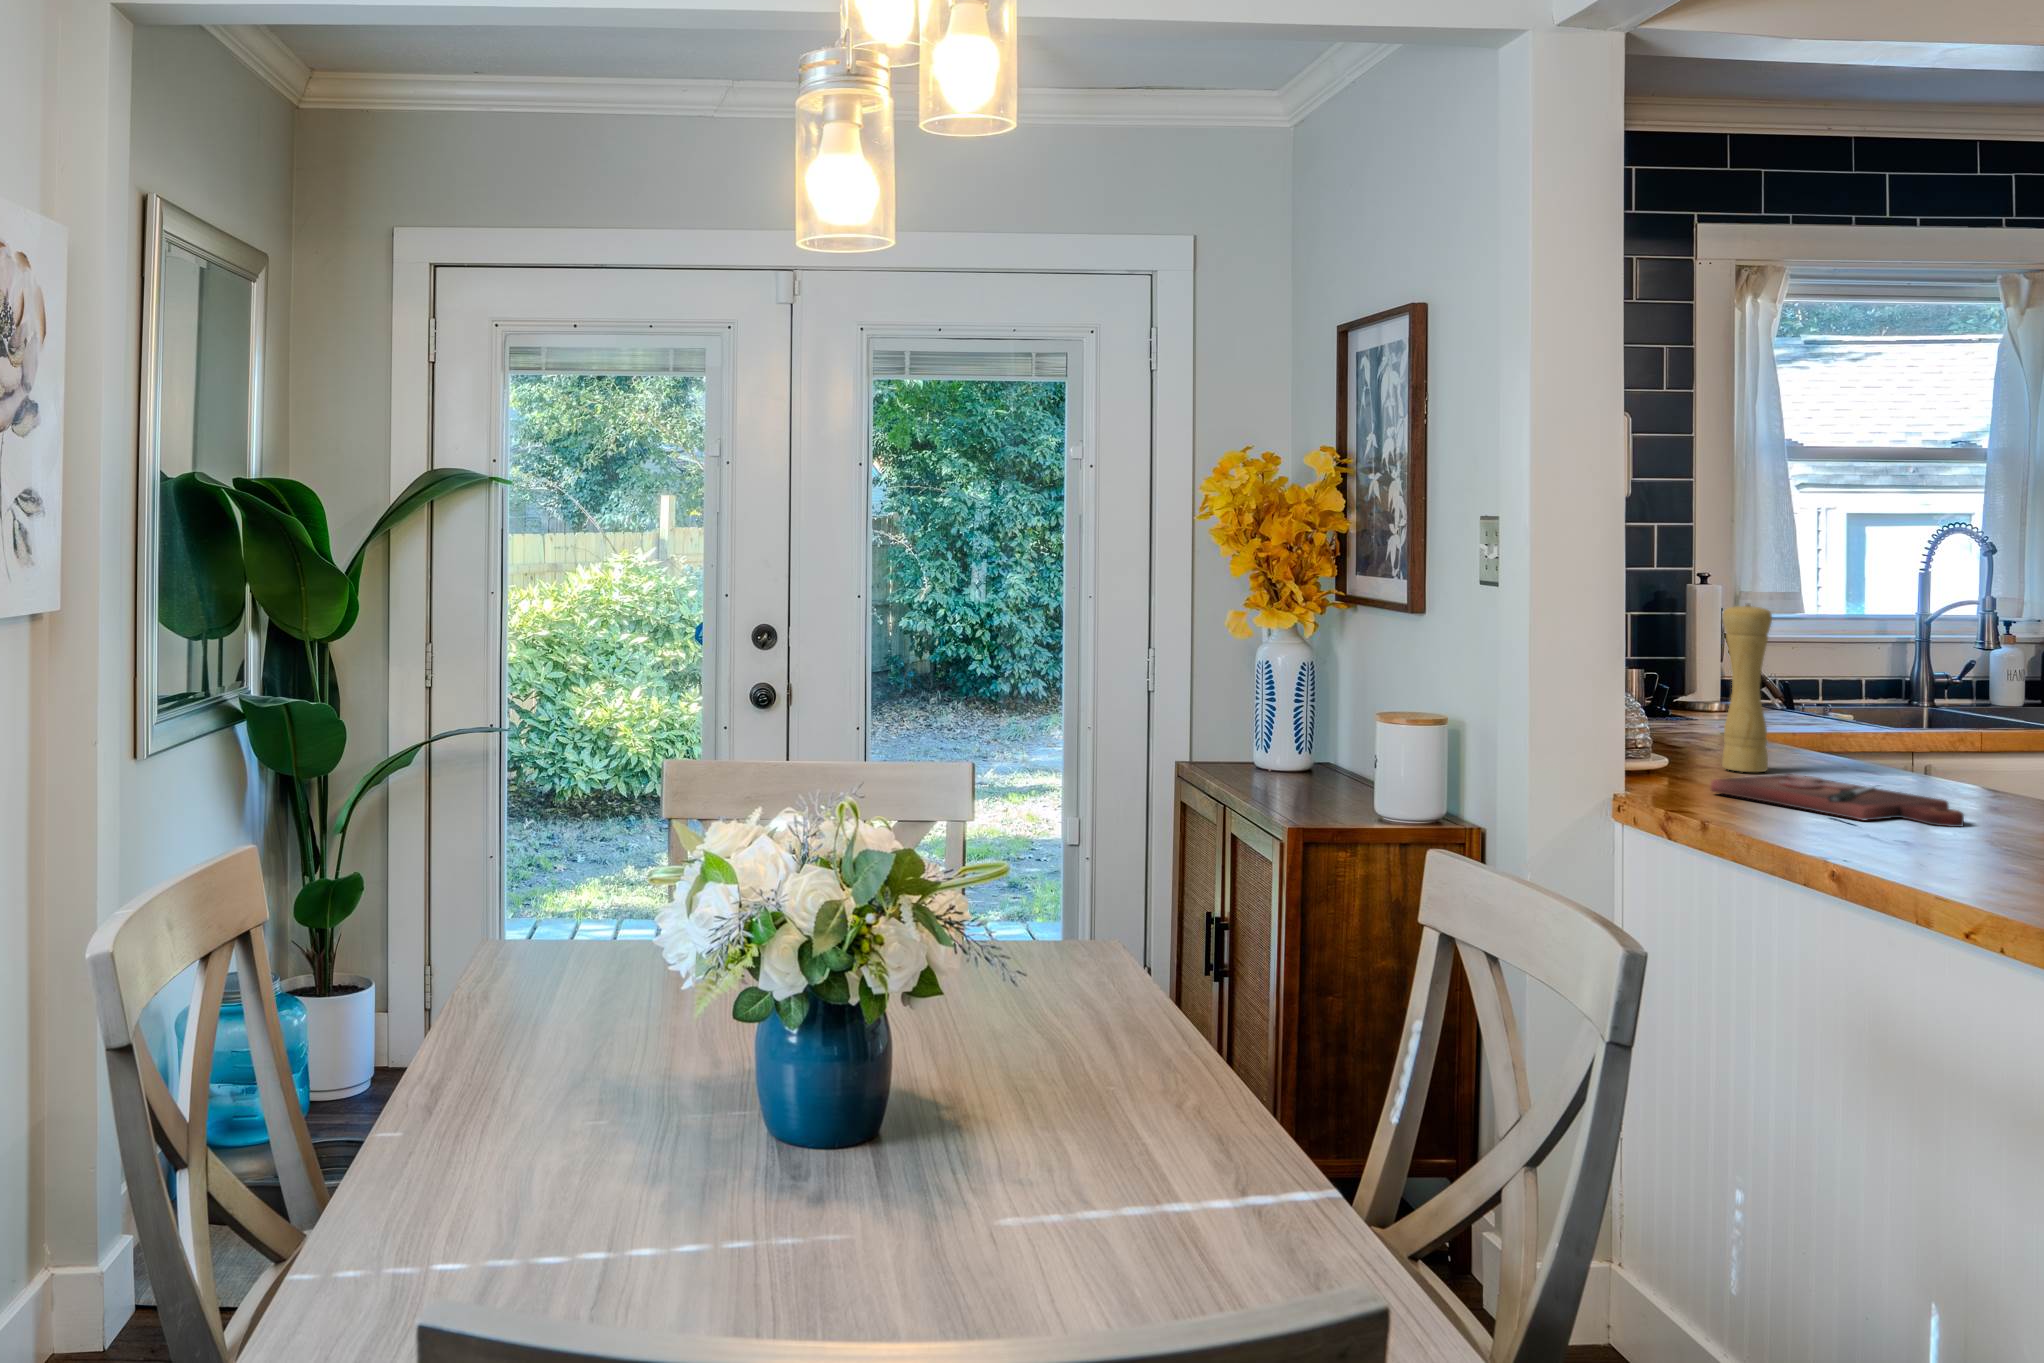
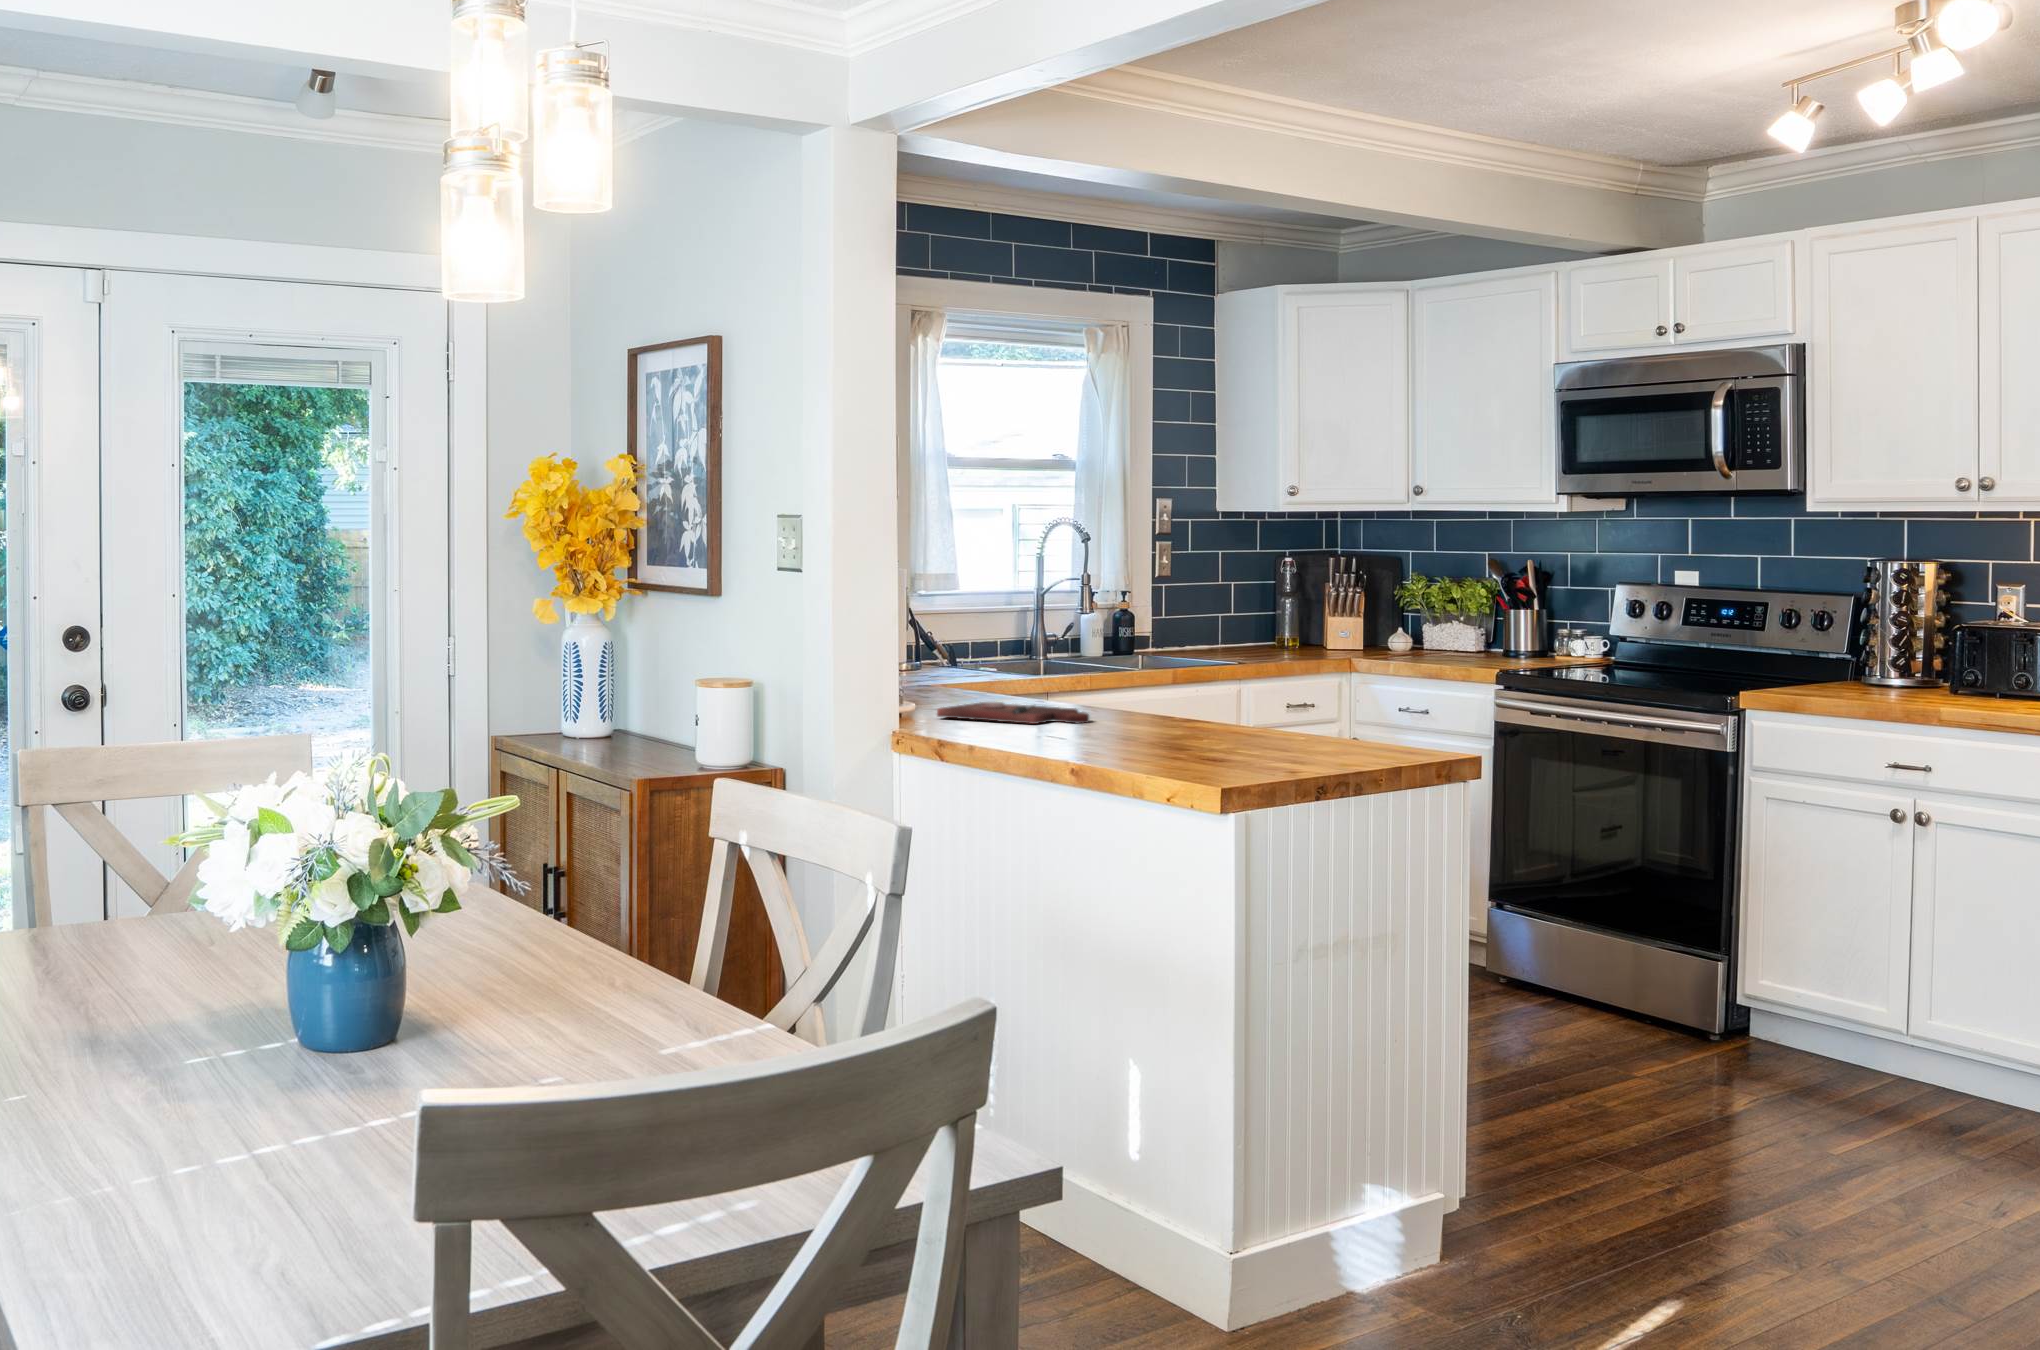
pepper mill: present [1722,603,1772,772] -> none [933,580,965,706]

